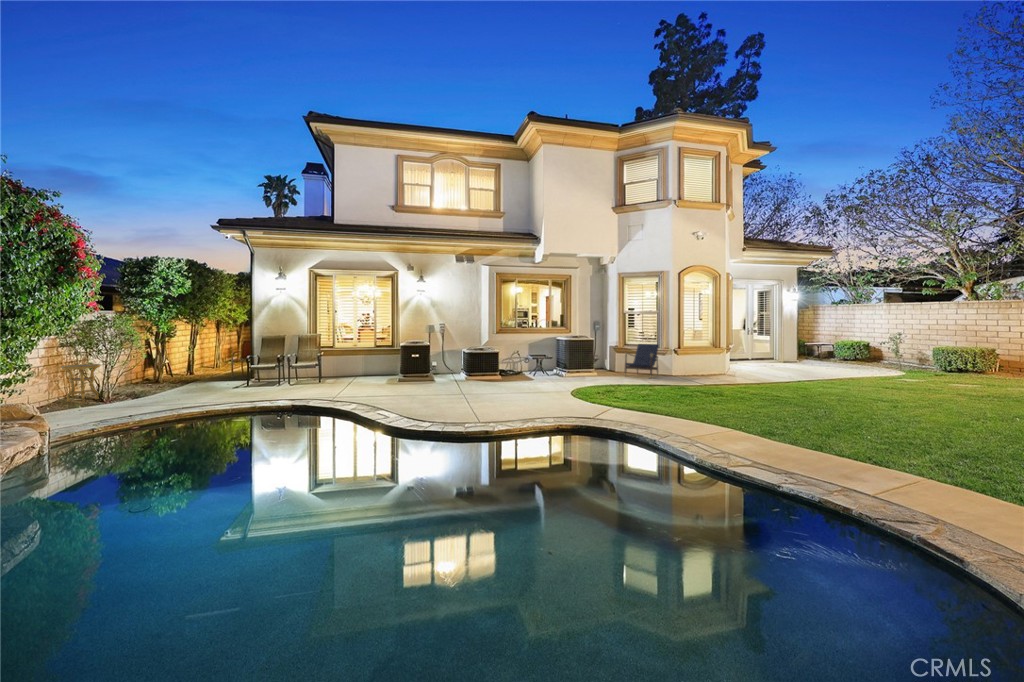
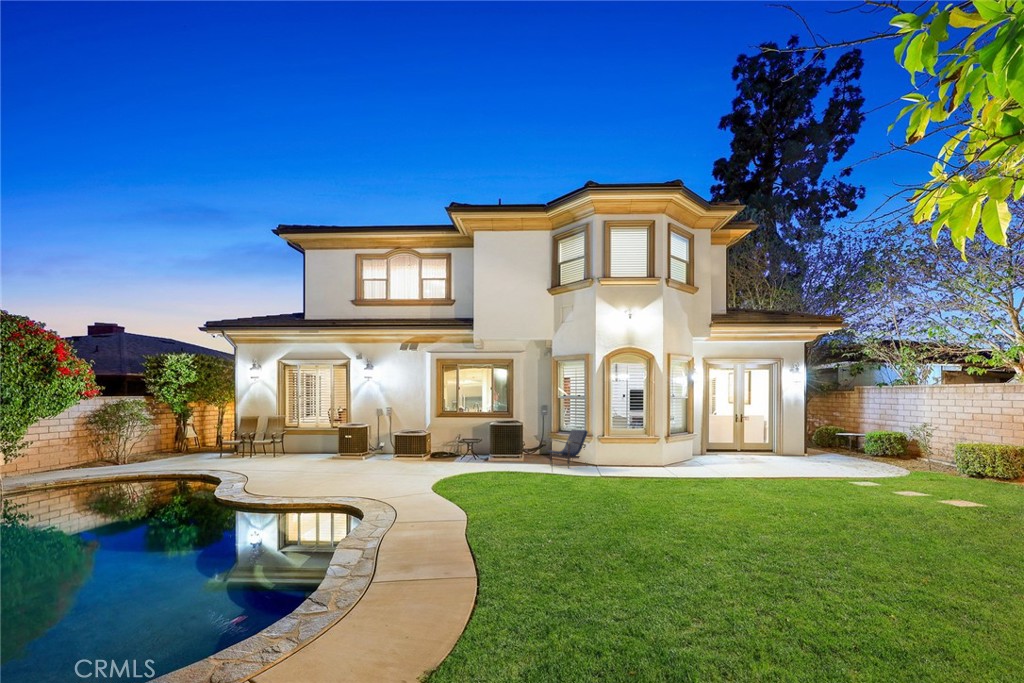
side table: present [61,364,101,403] -> none [70,441,98,471]

